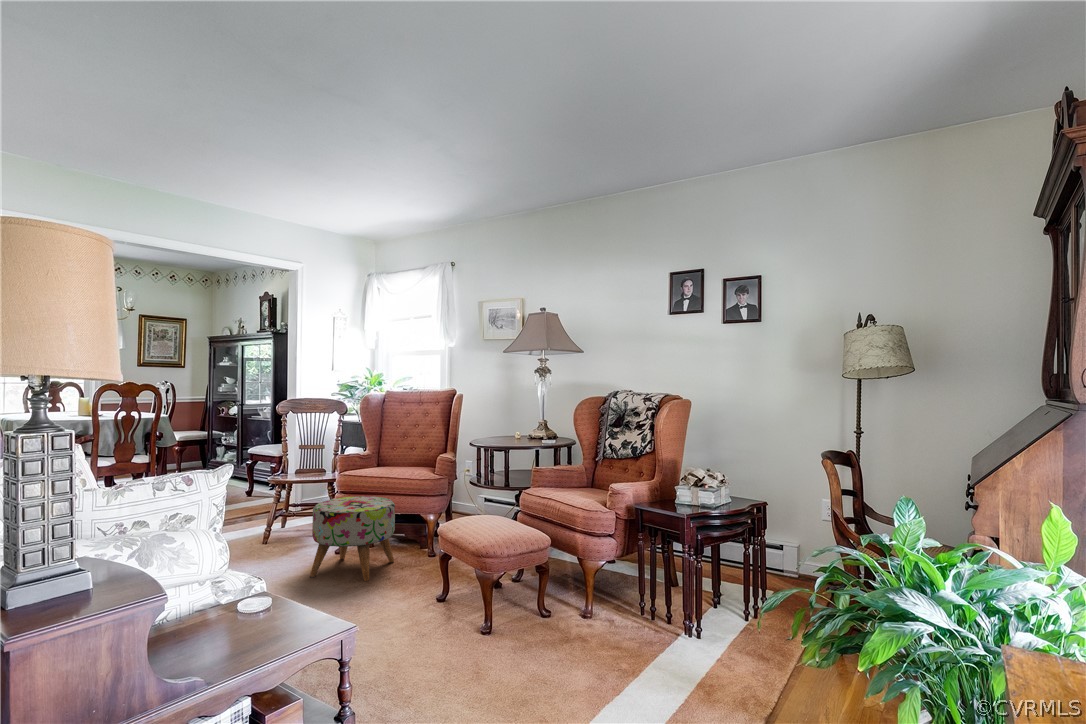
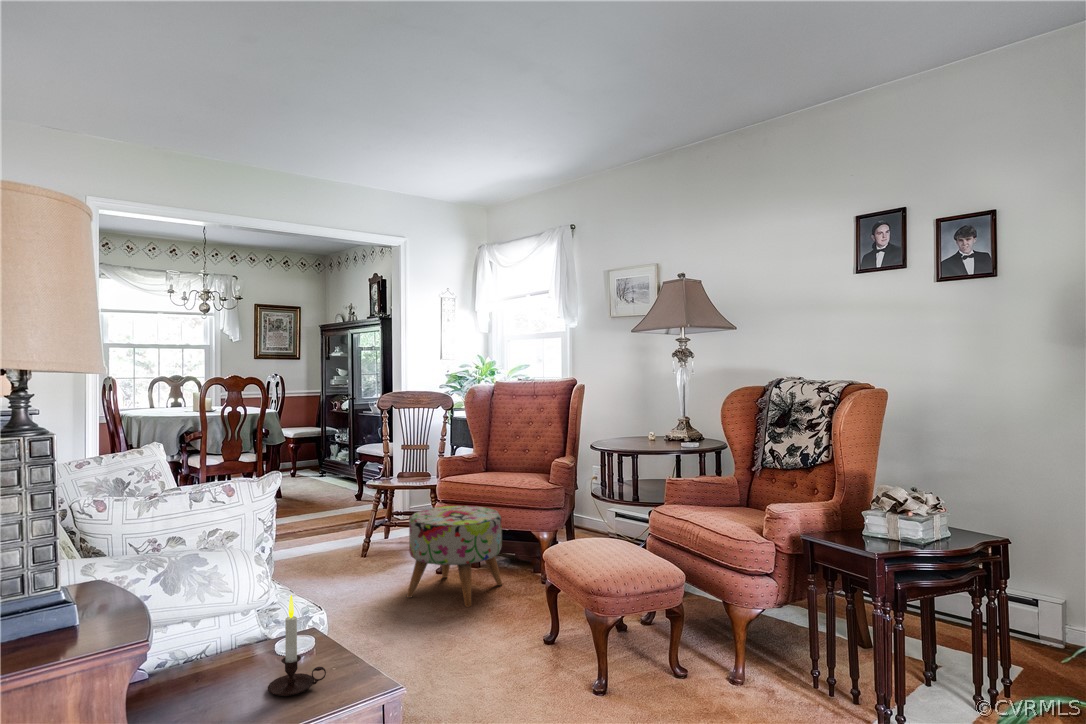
candle: none [234,561,284,642] -> present [268,595,326,696]

